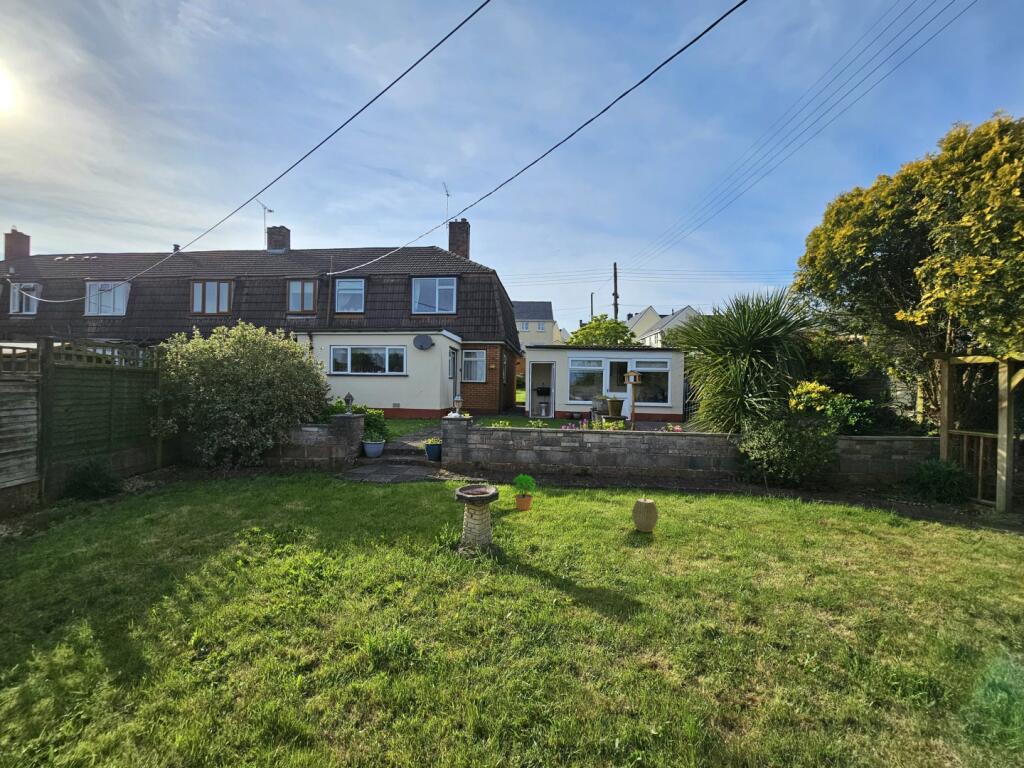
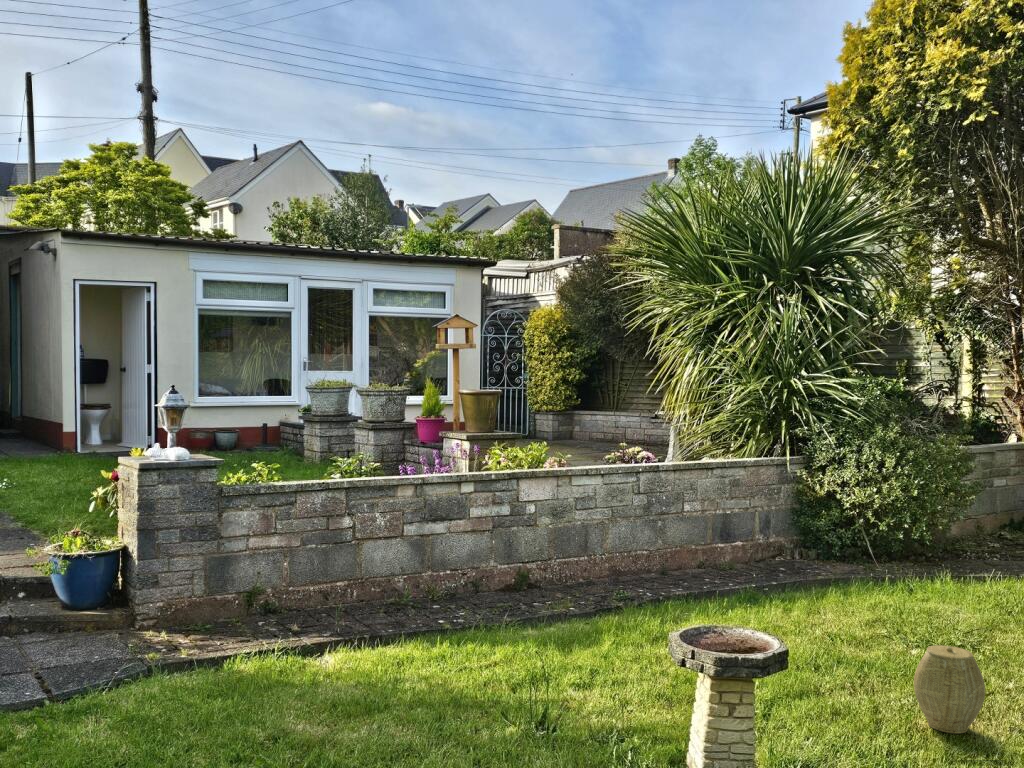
potted plant: present [512,474,537,510] -> none [566,625,651,736]

